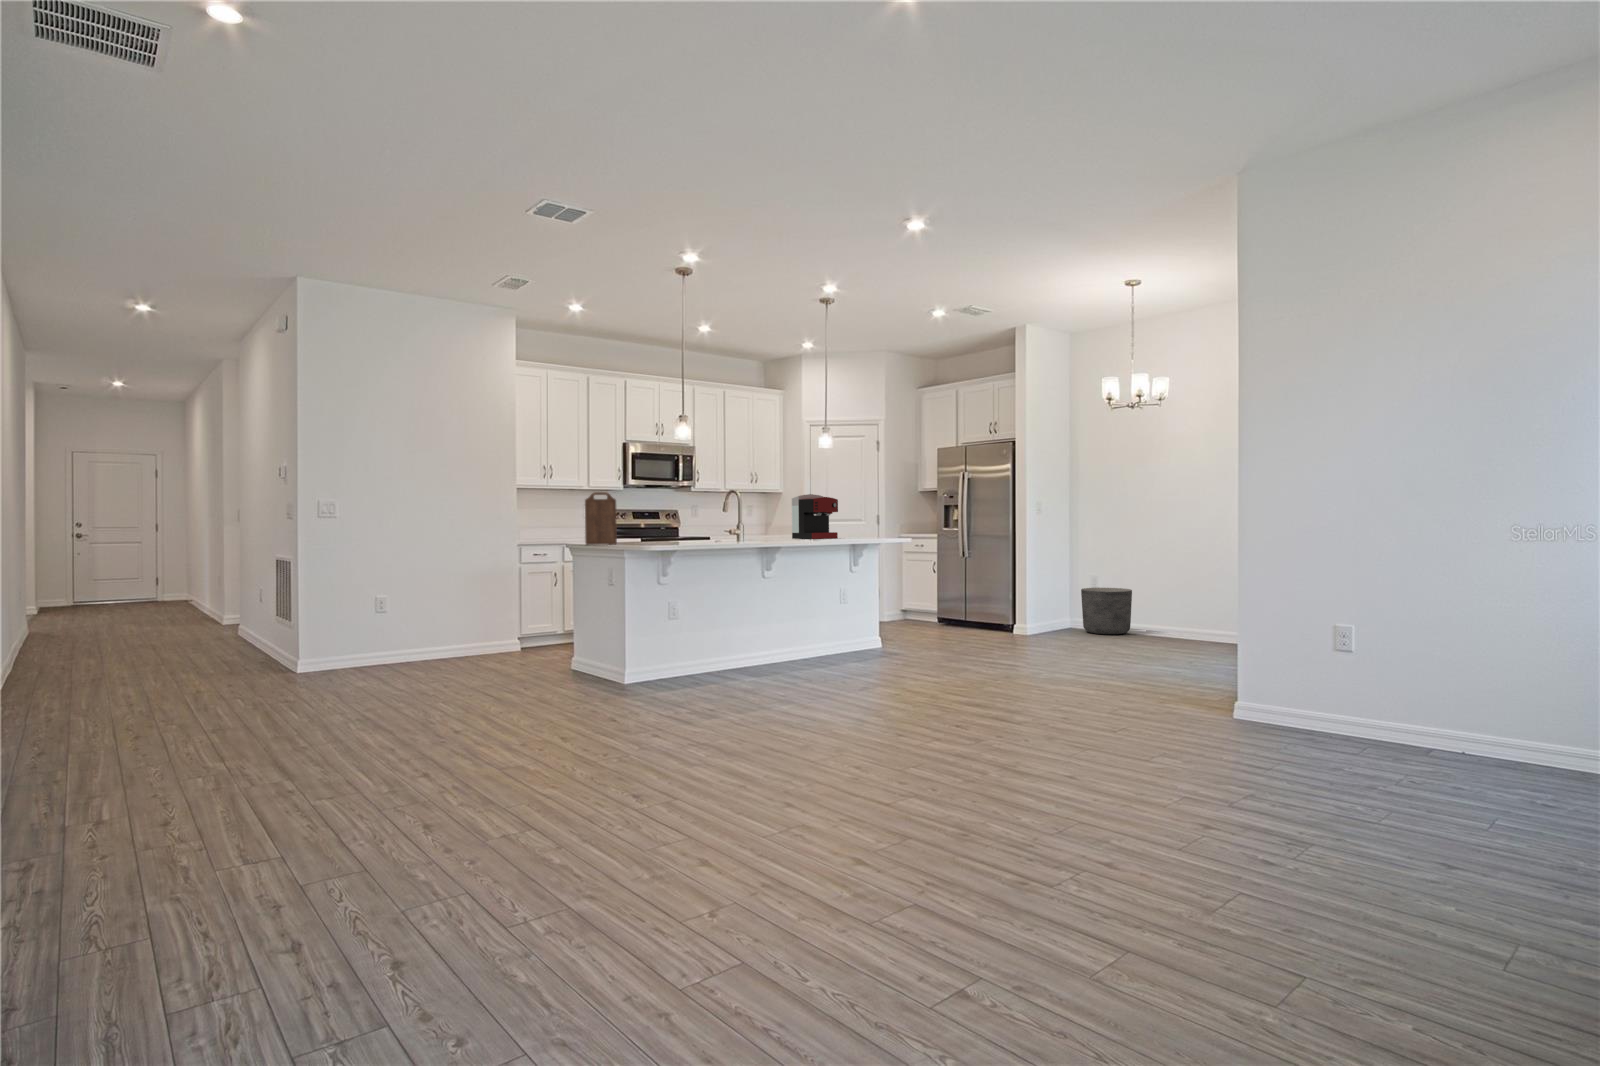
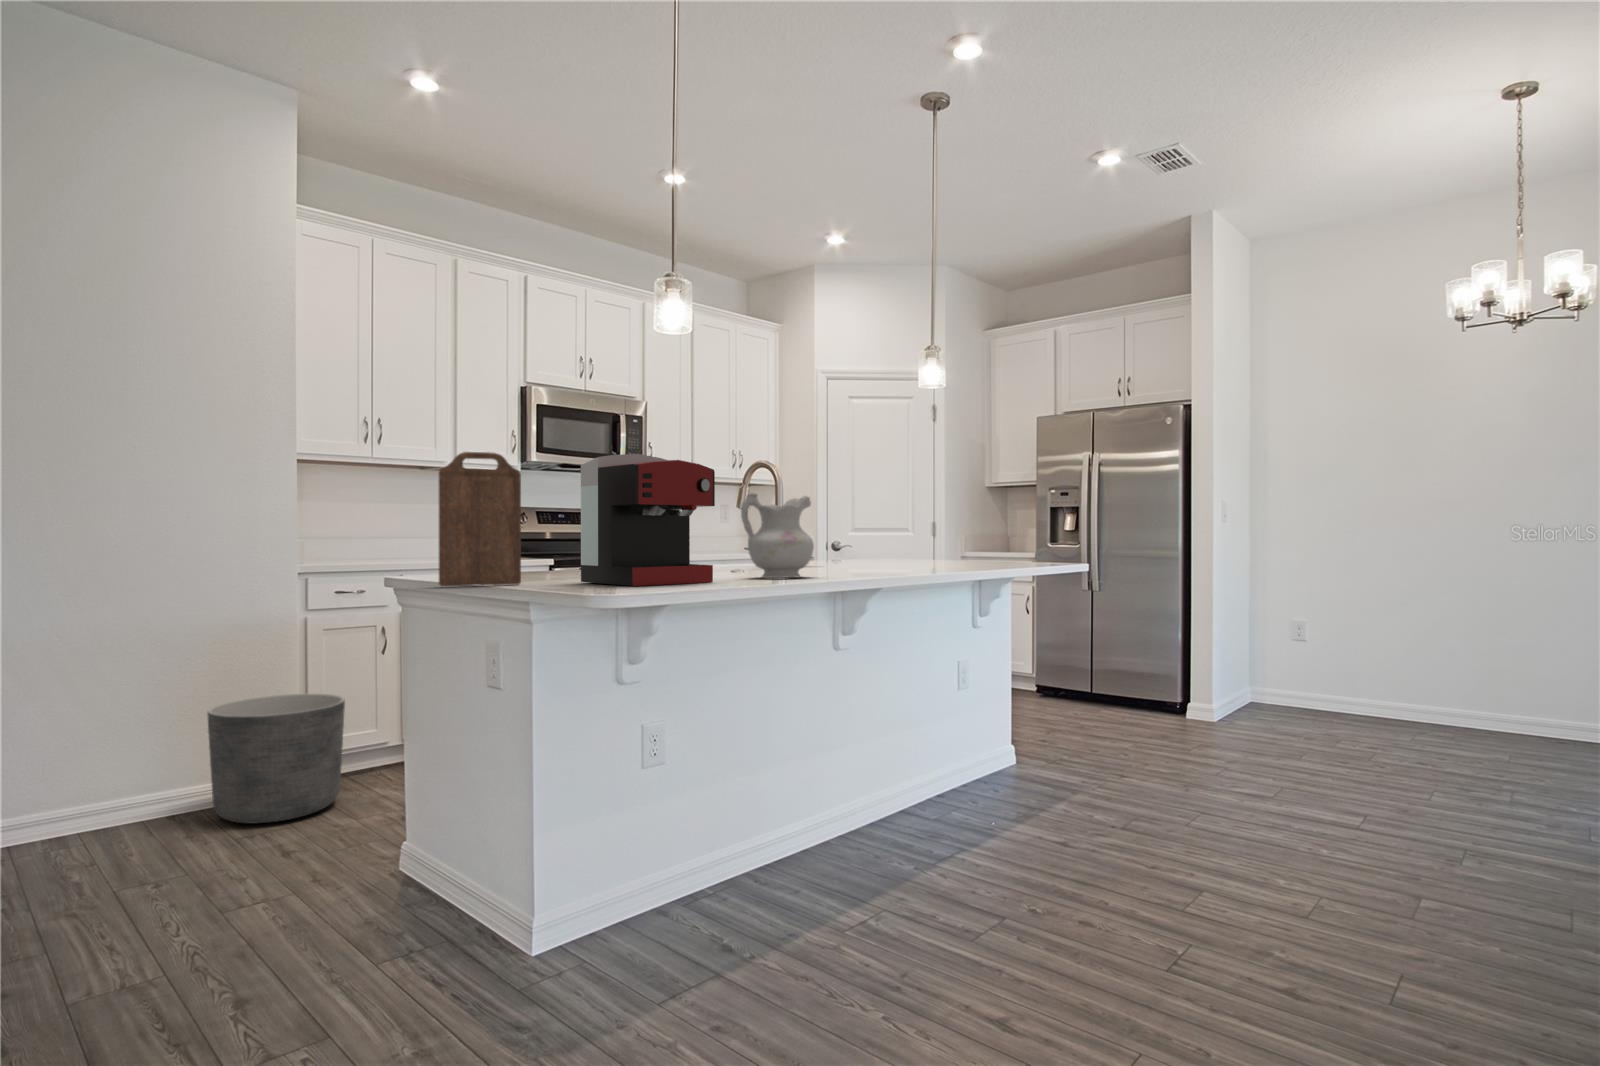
coffee maker: present [792,494,838,539] -> present [581,454,715,586]
ceramic pitcher: none [707,506,739,542] -> present [741,493,814,578]
planter: present [1081,588,1132,635] -> present [207,693,345,824]

